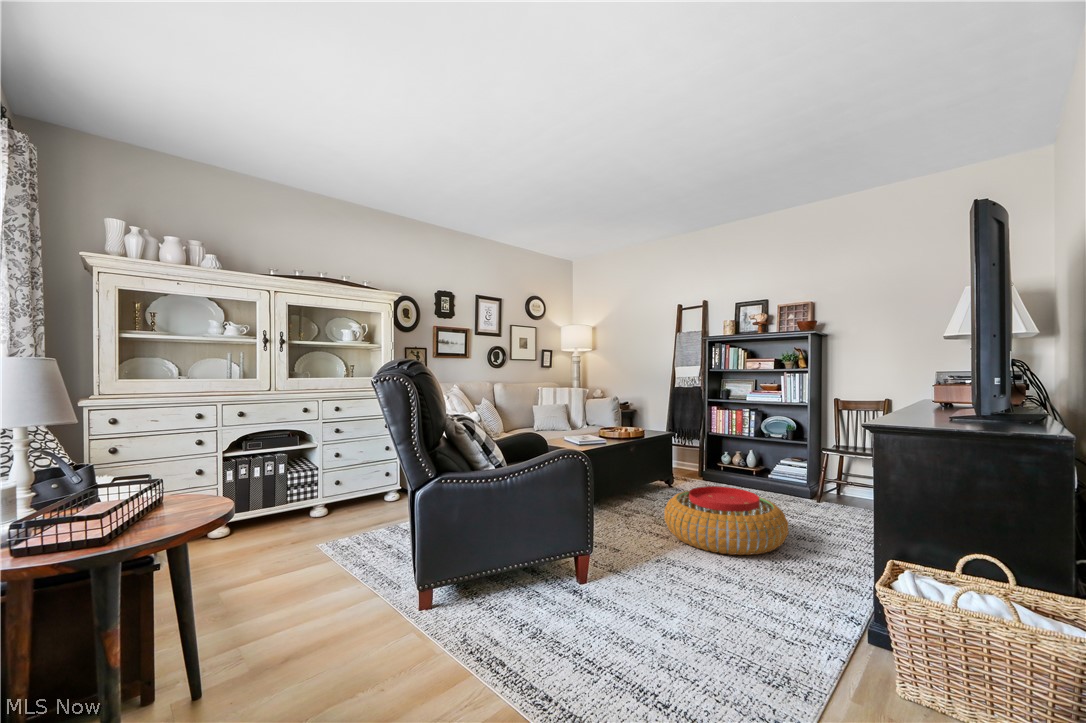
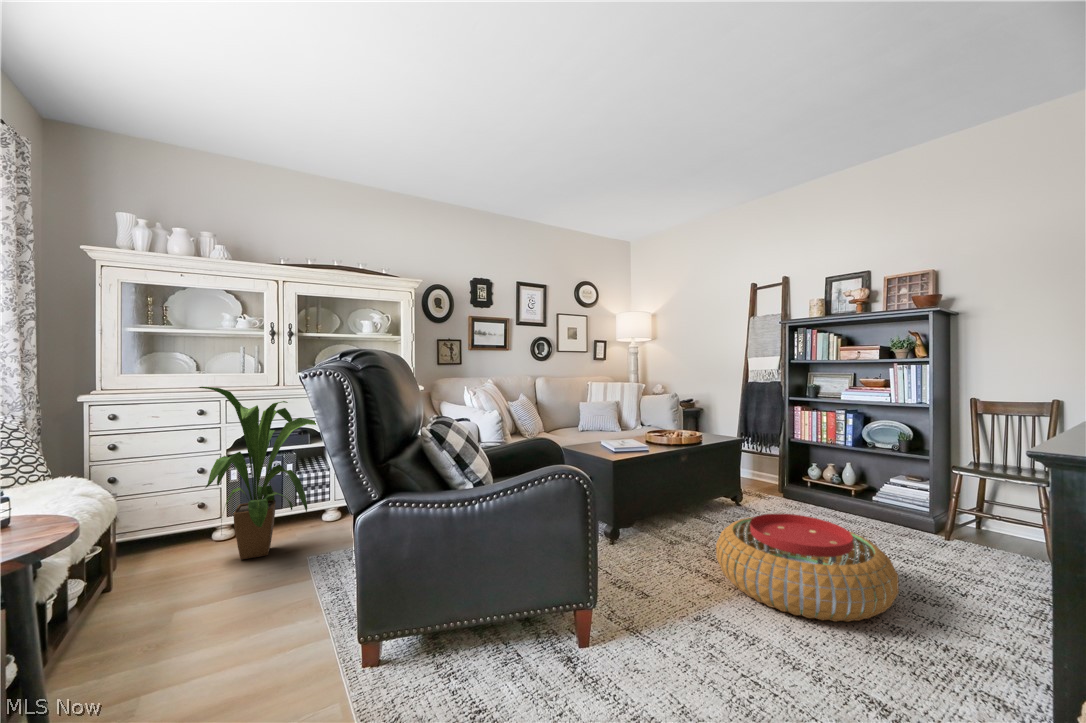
house plant: none [218,392,329,551] -> present [199,387,316,559]

